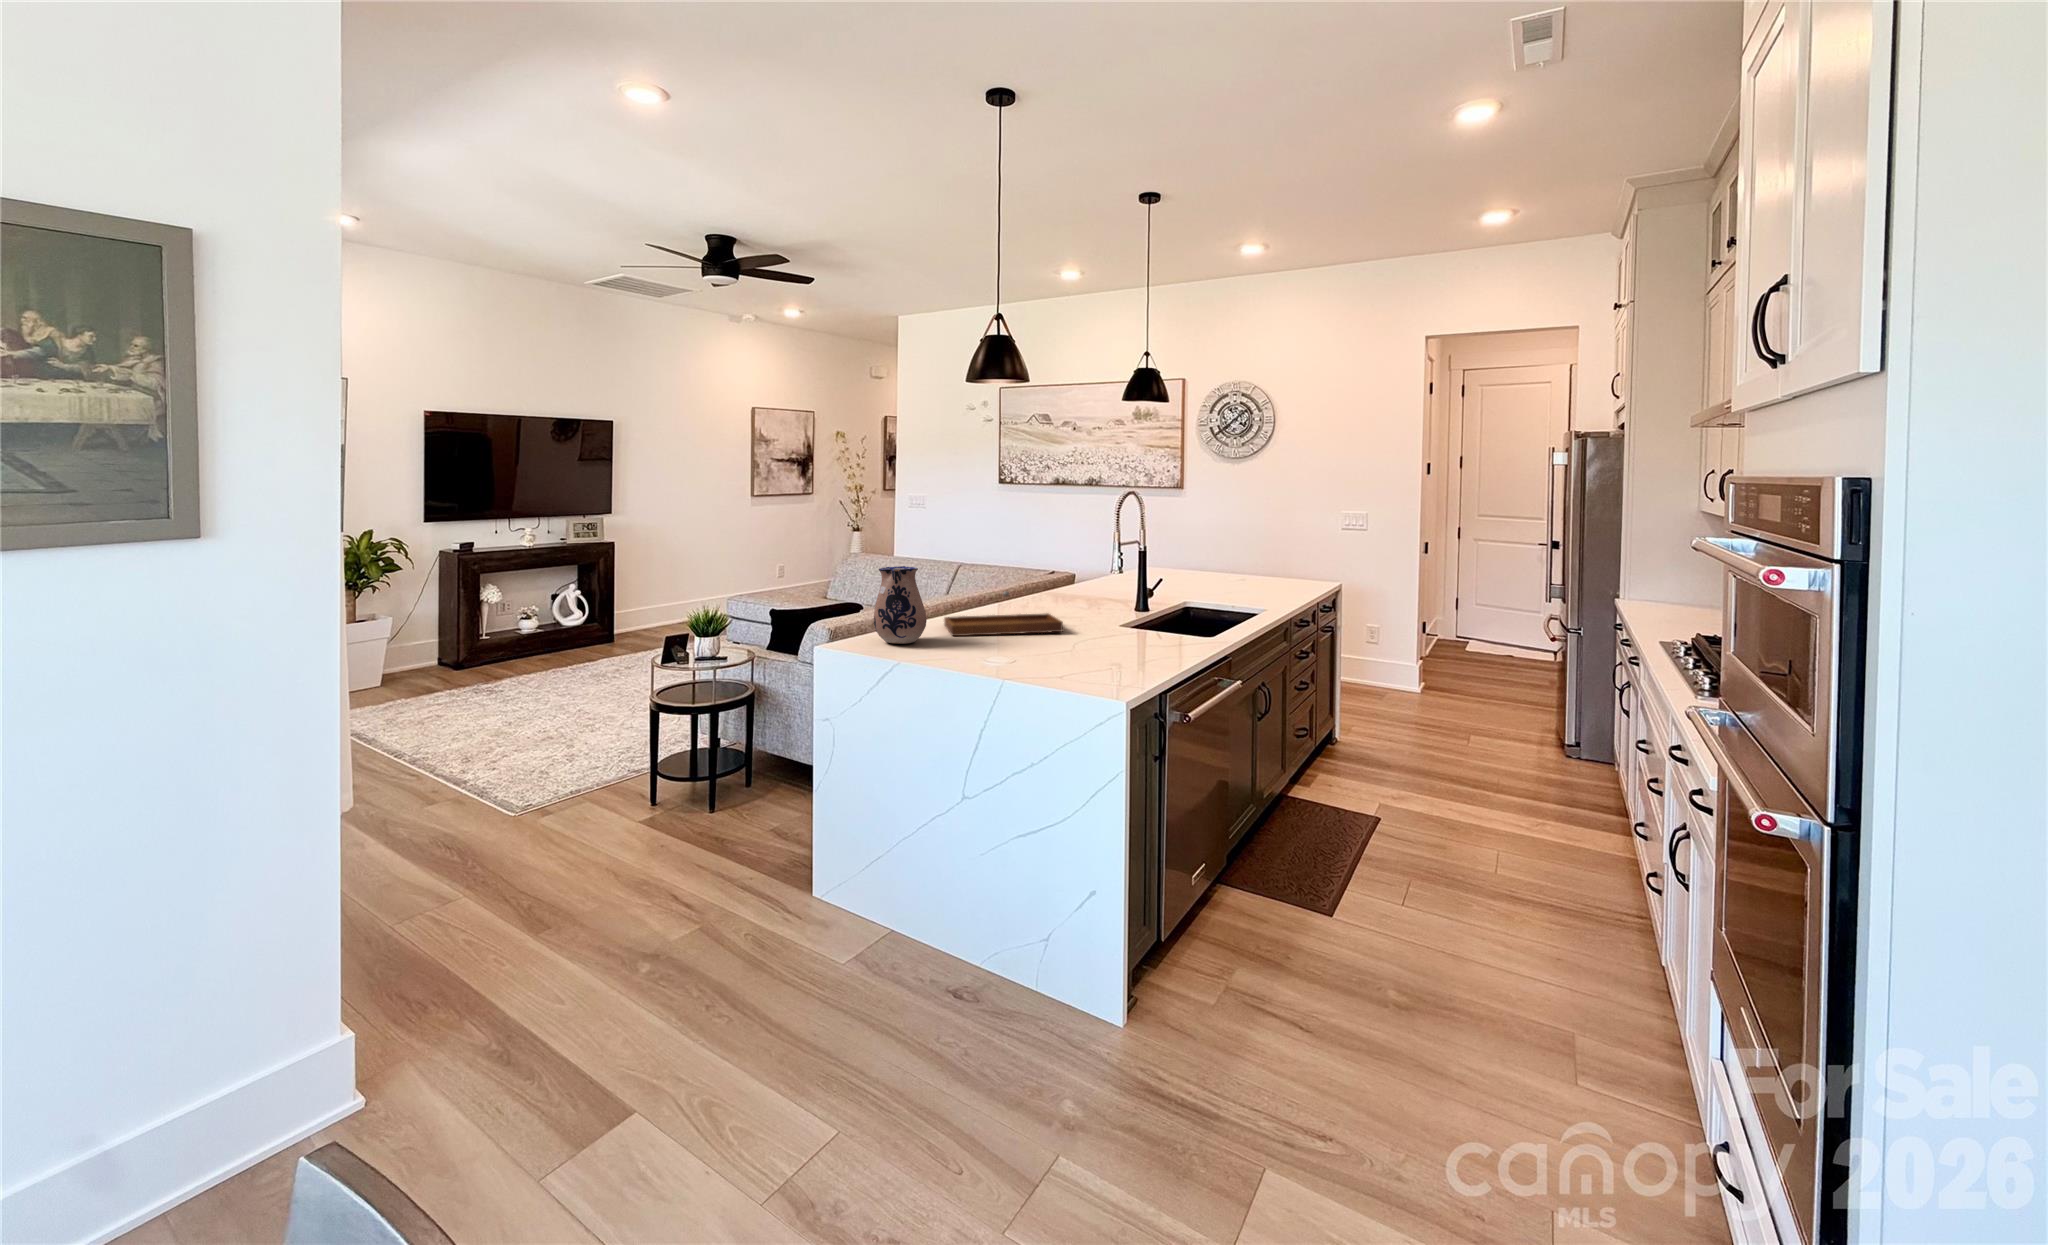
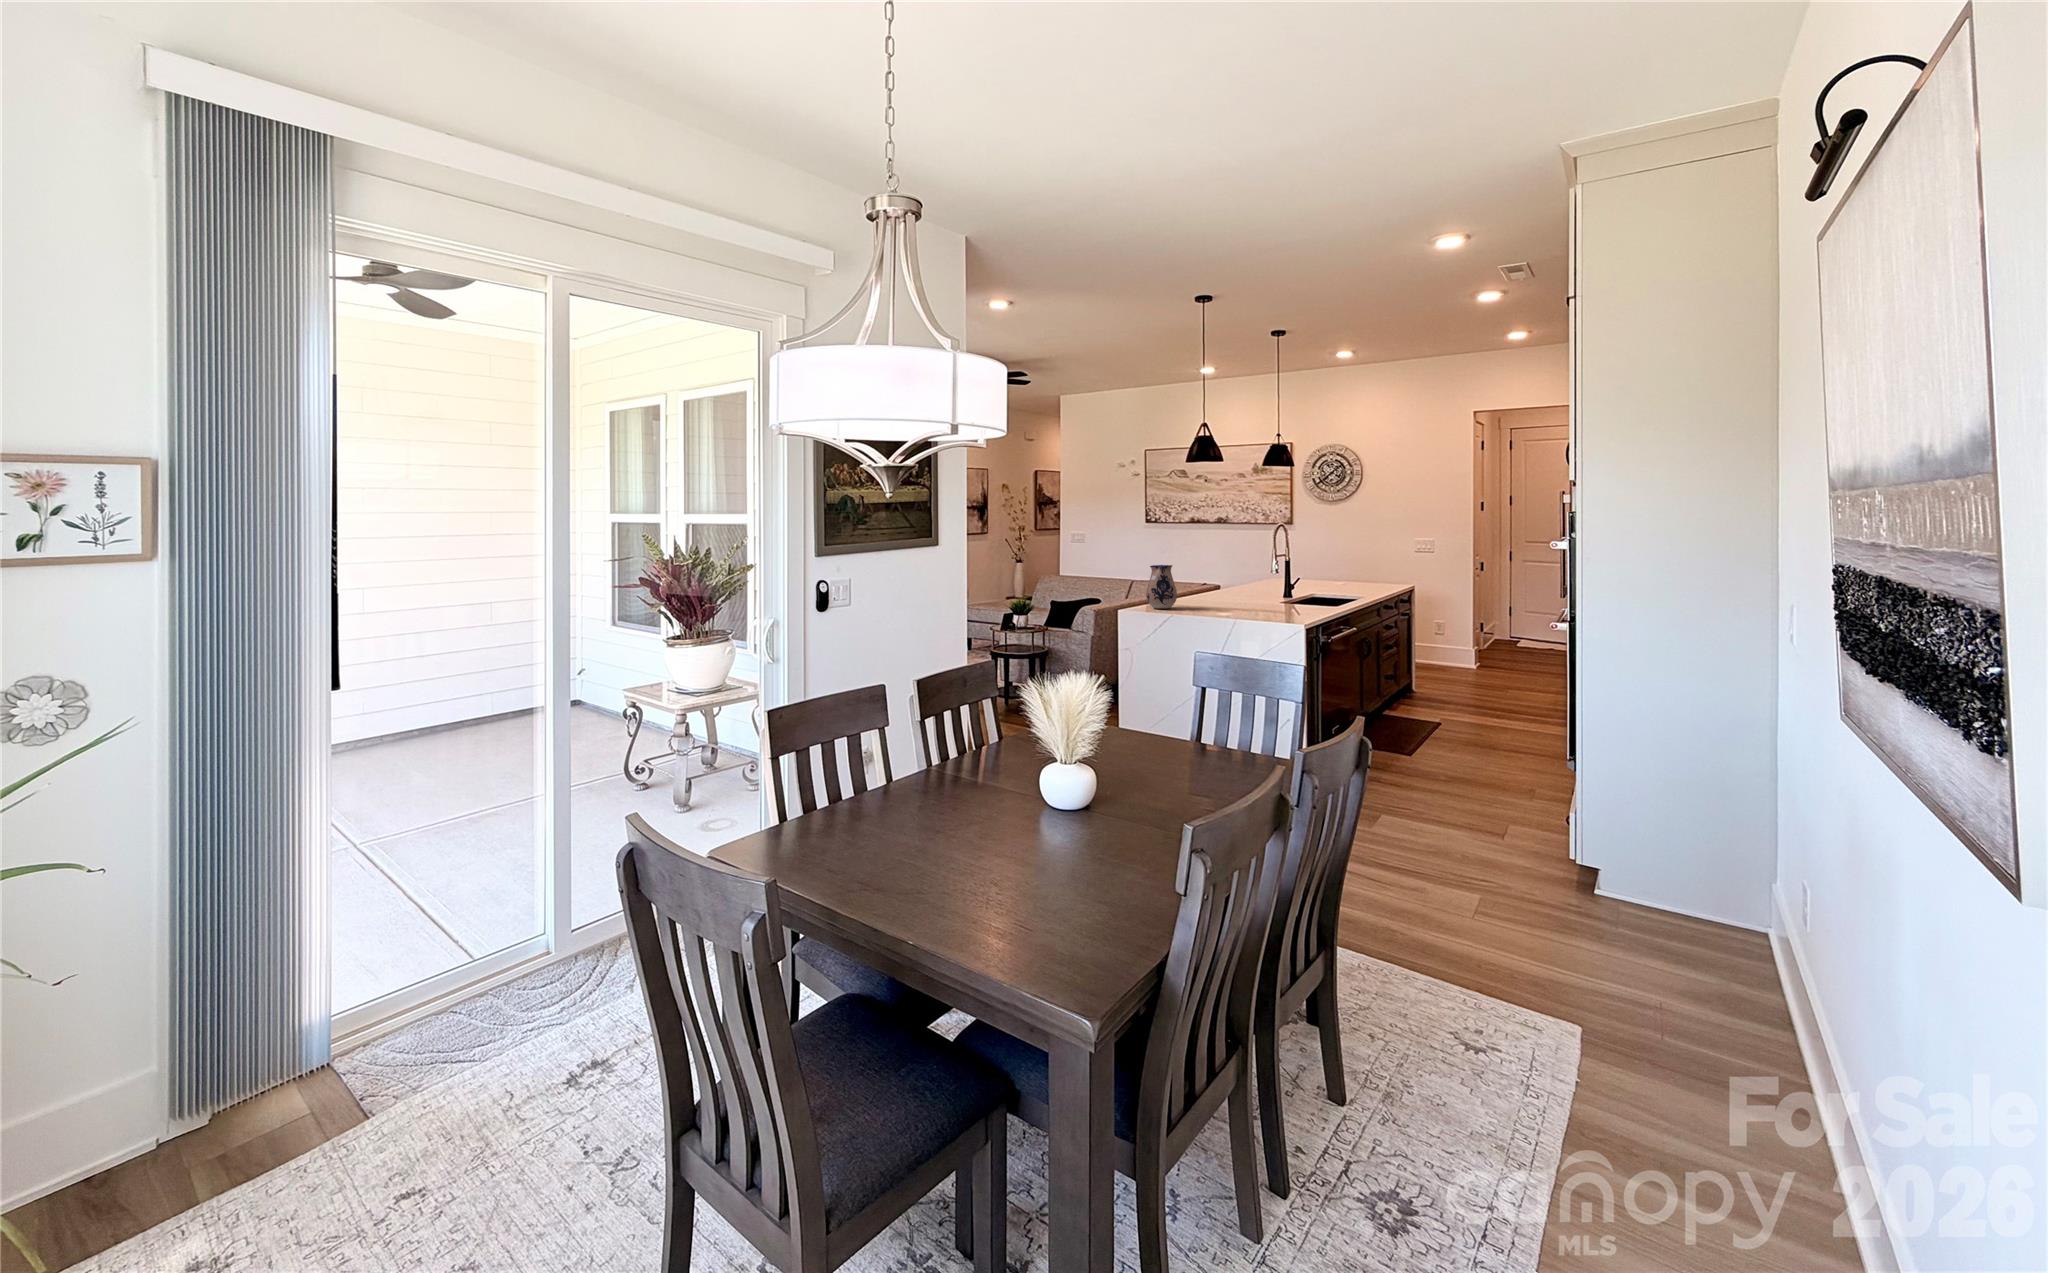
tray: present [944,591,1063,636] -> none [1176,581,1251,607]

